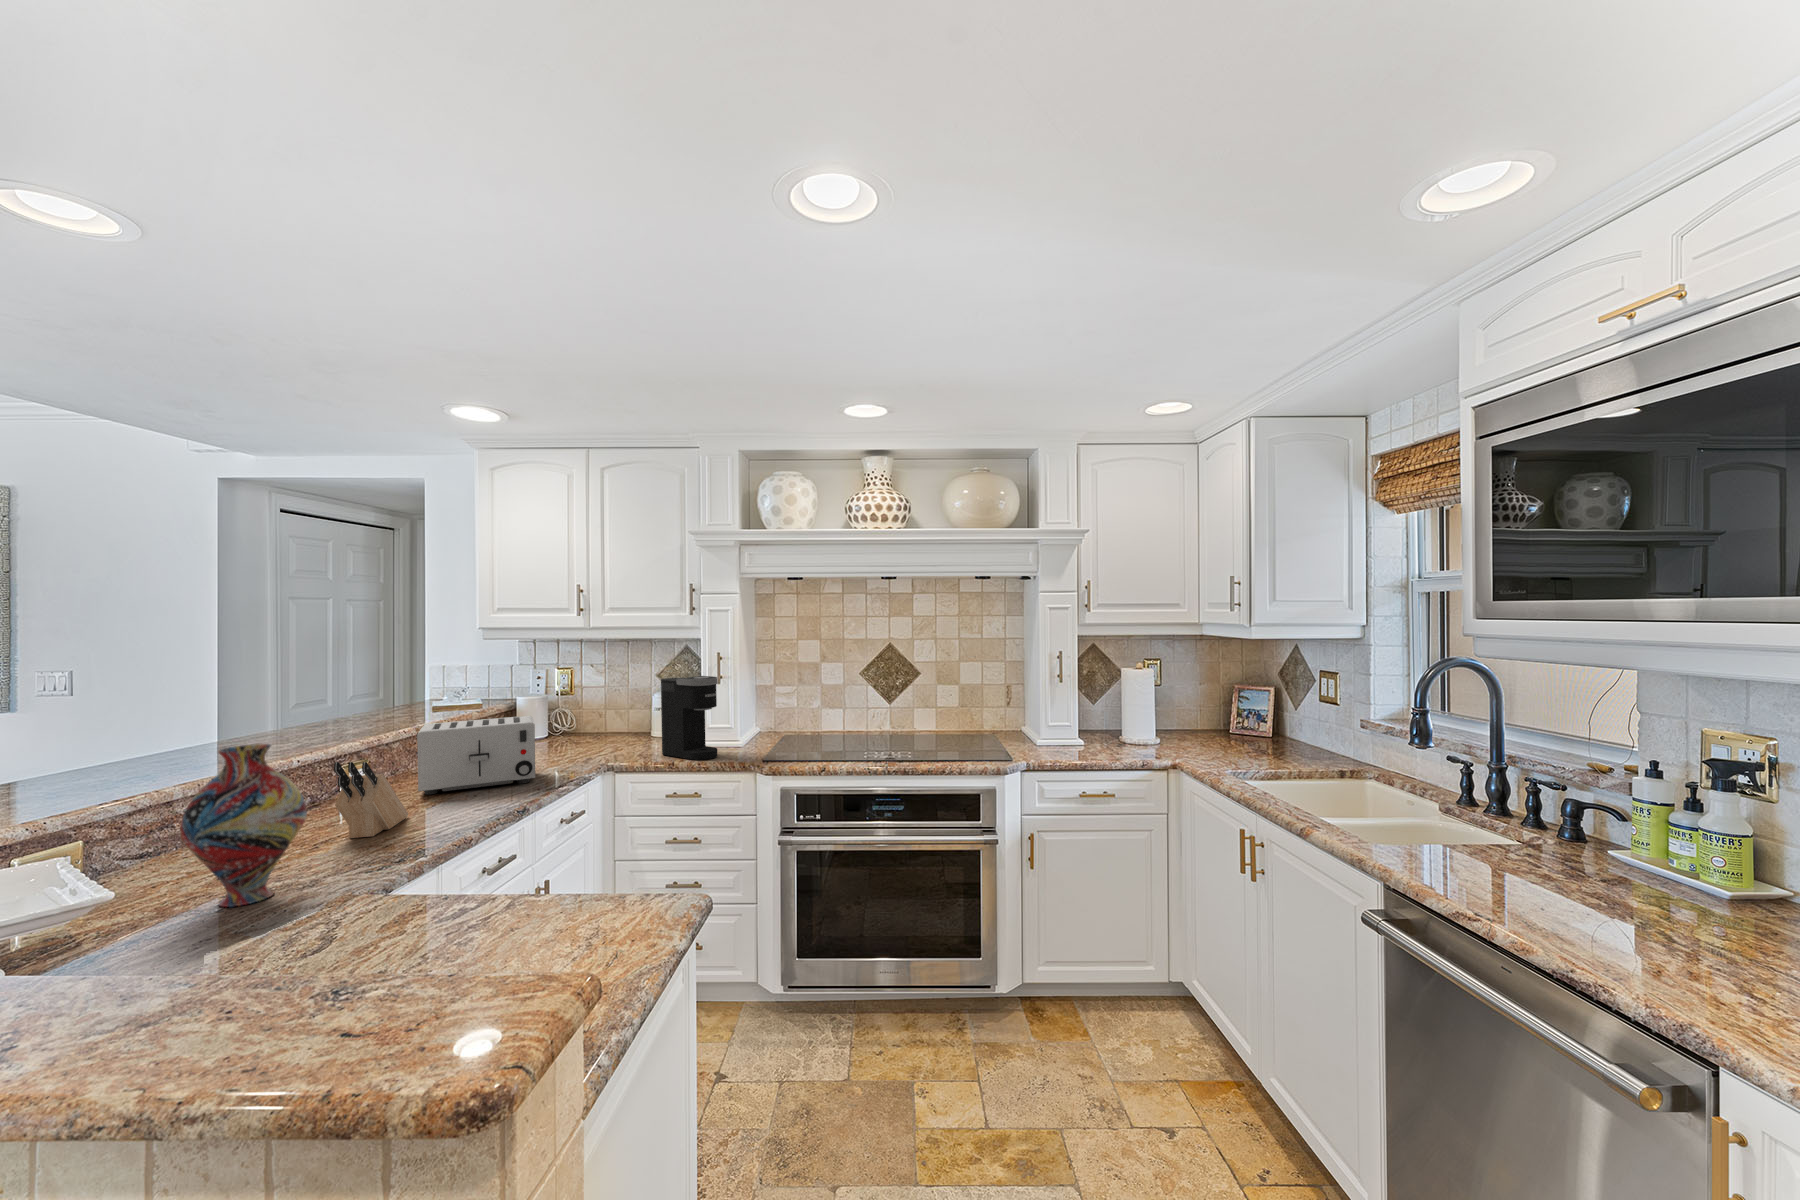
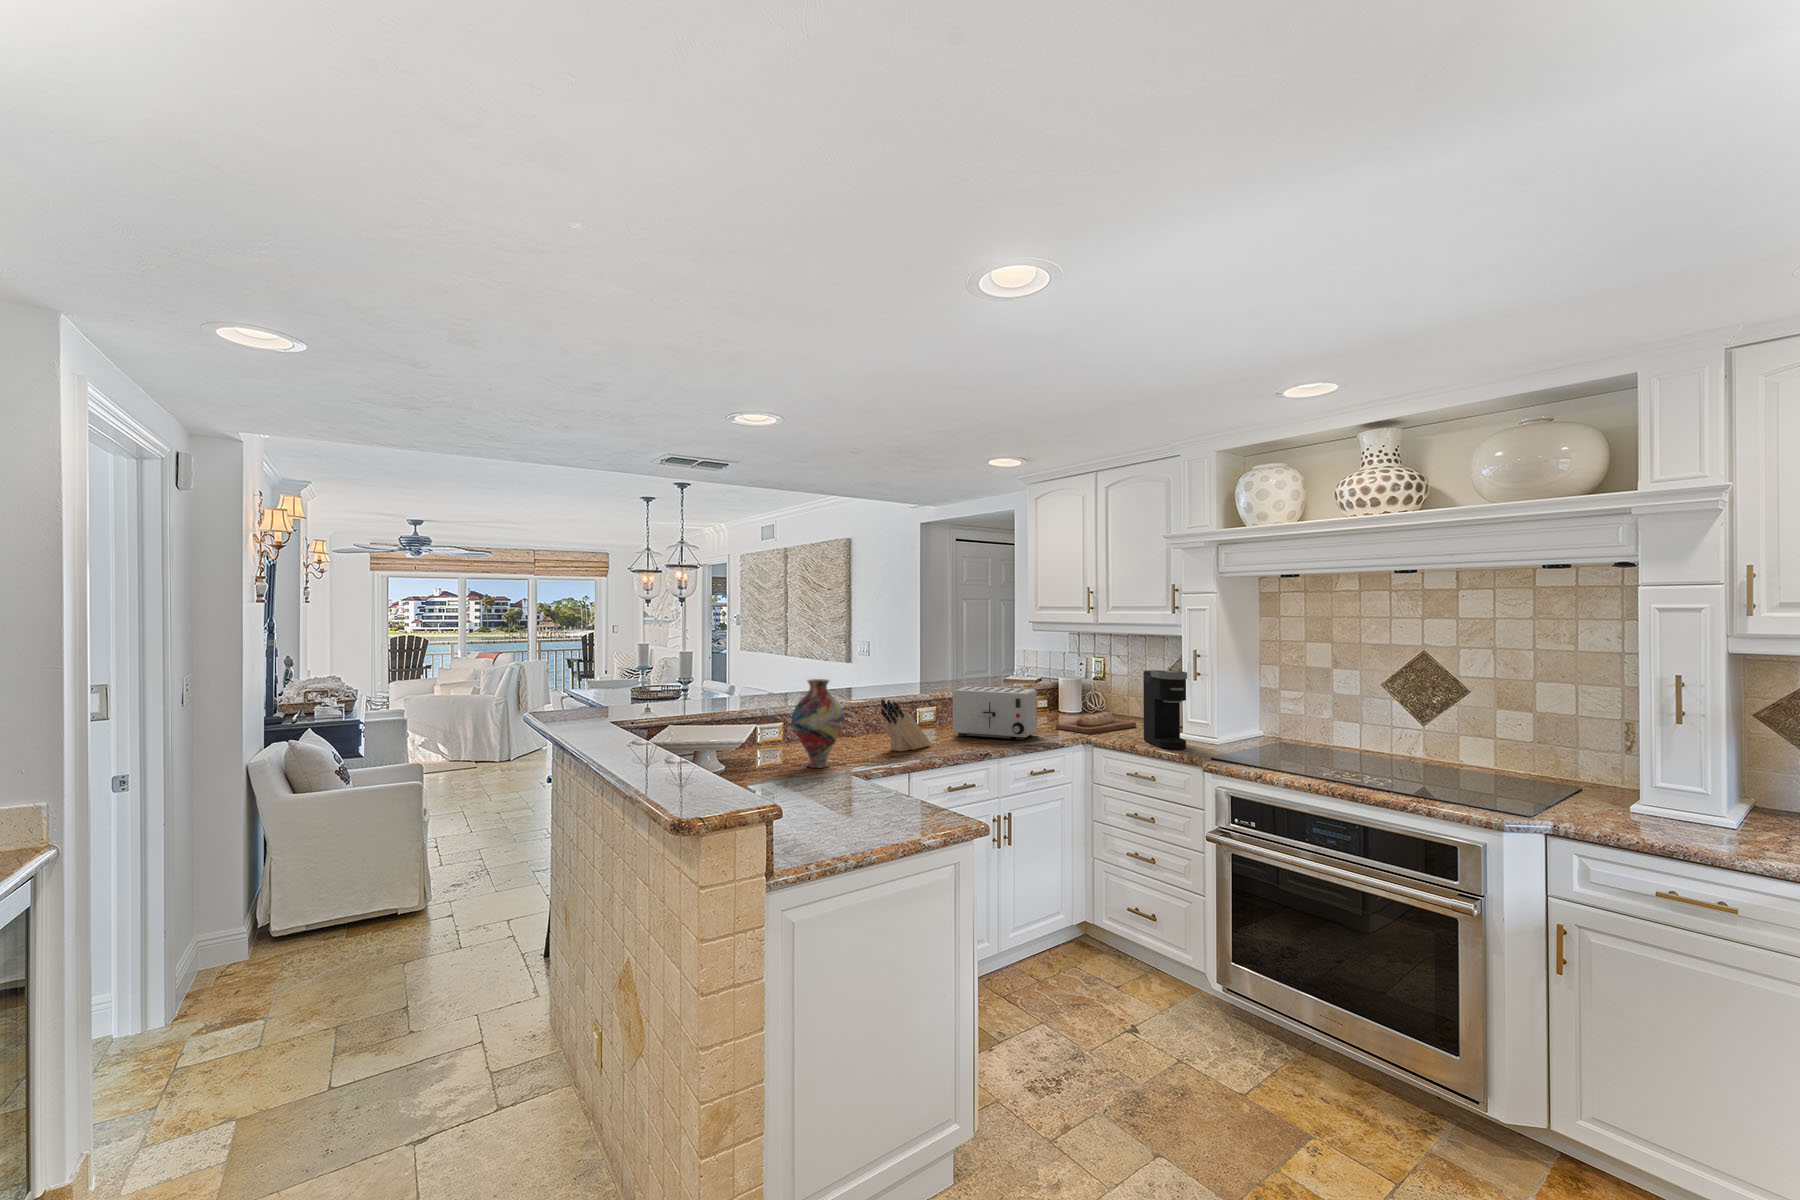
bread loaf: none [542,731,628,760] -> present [1055,712,1136,734]

